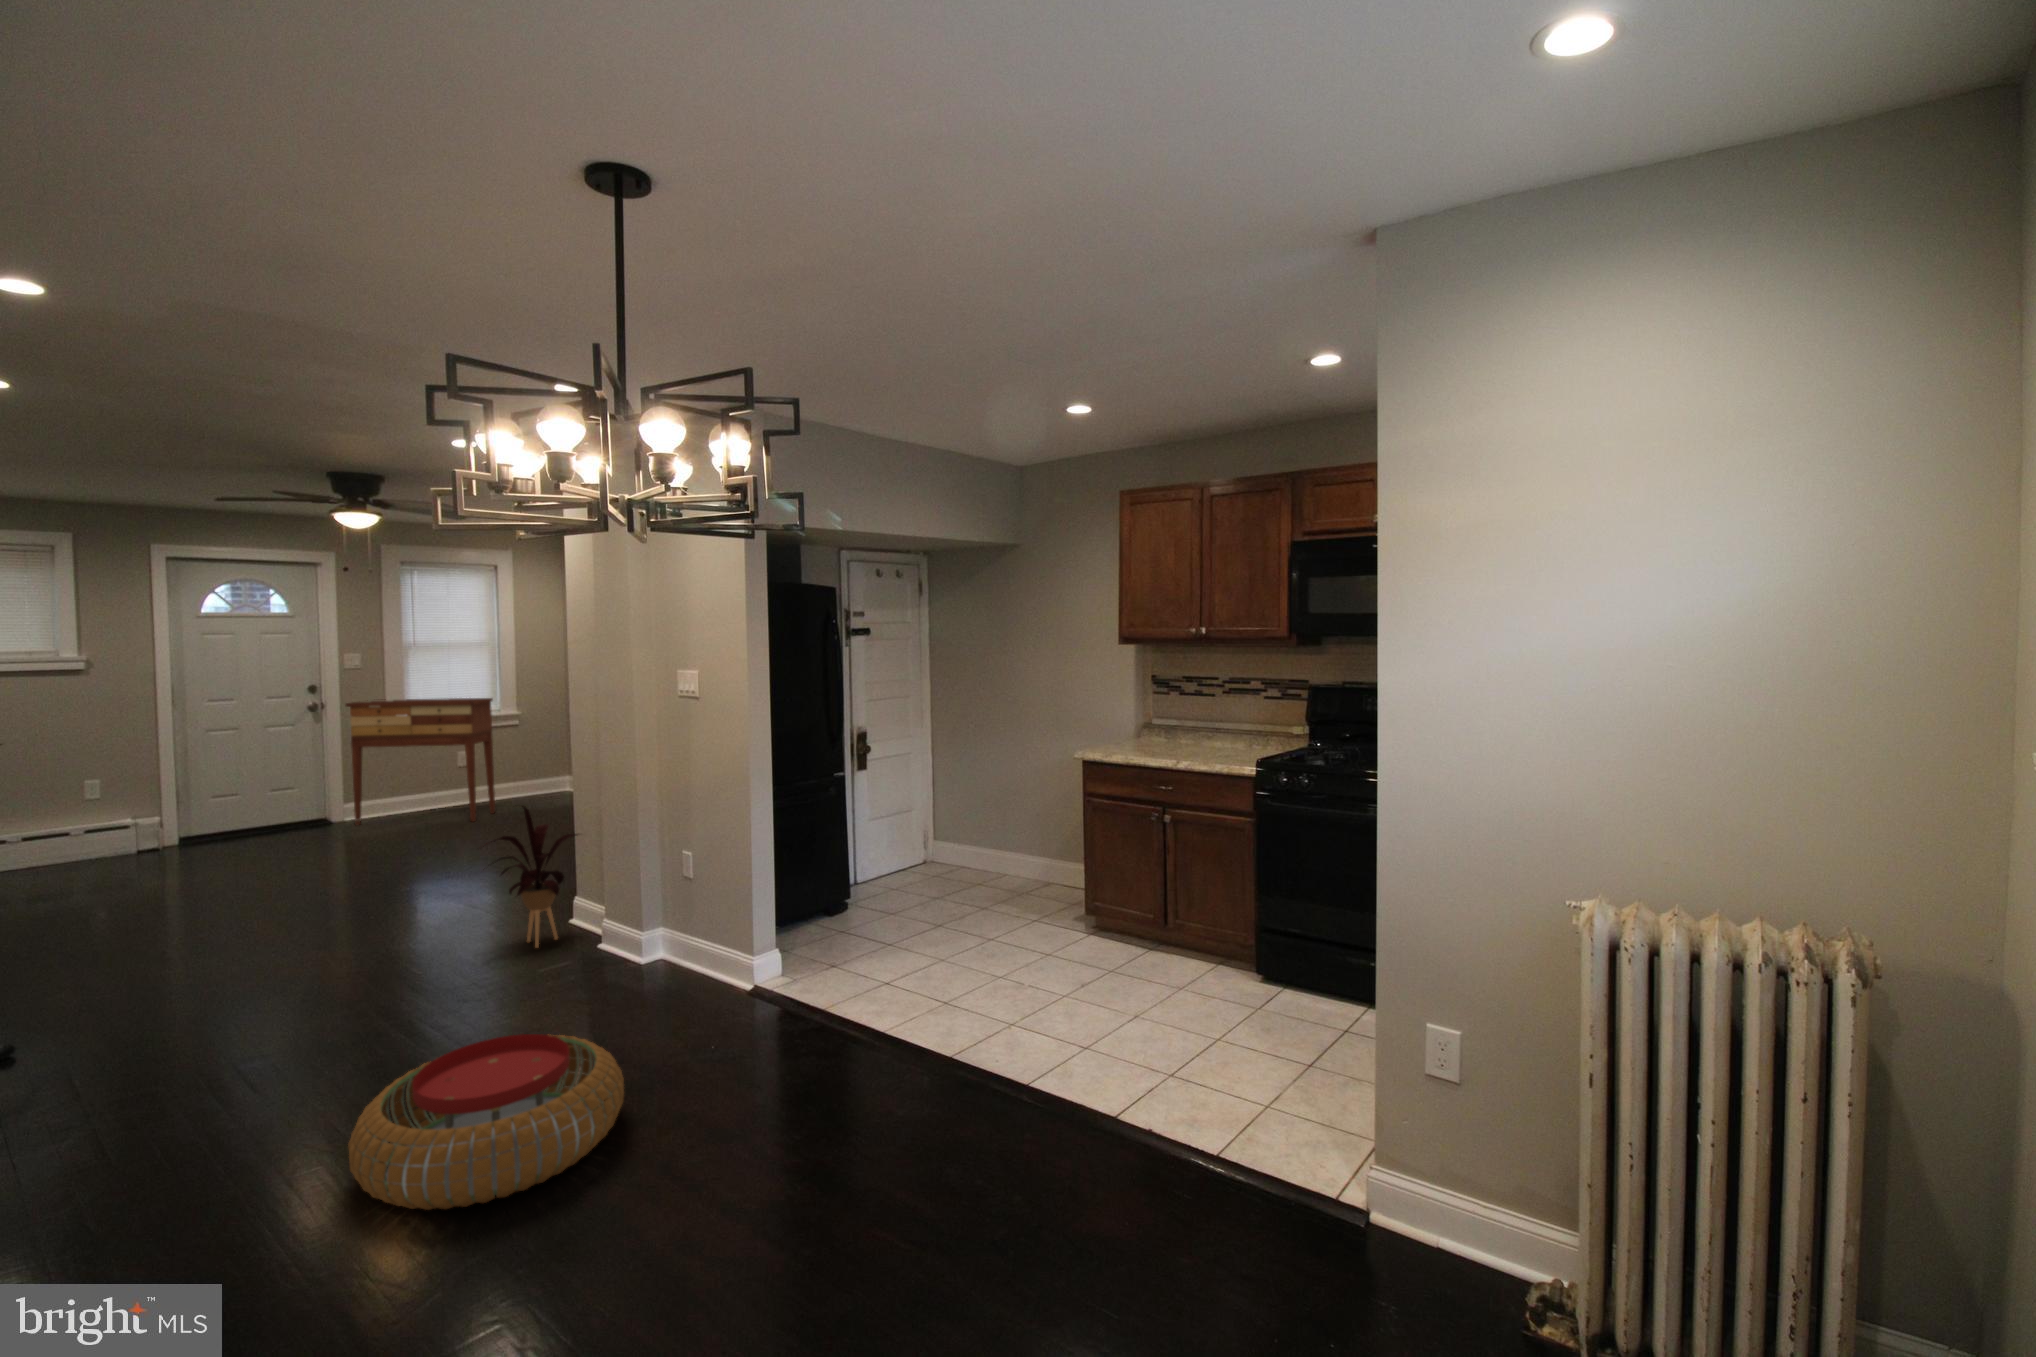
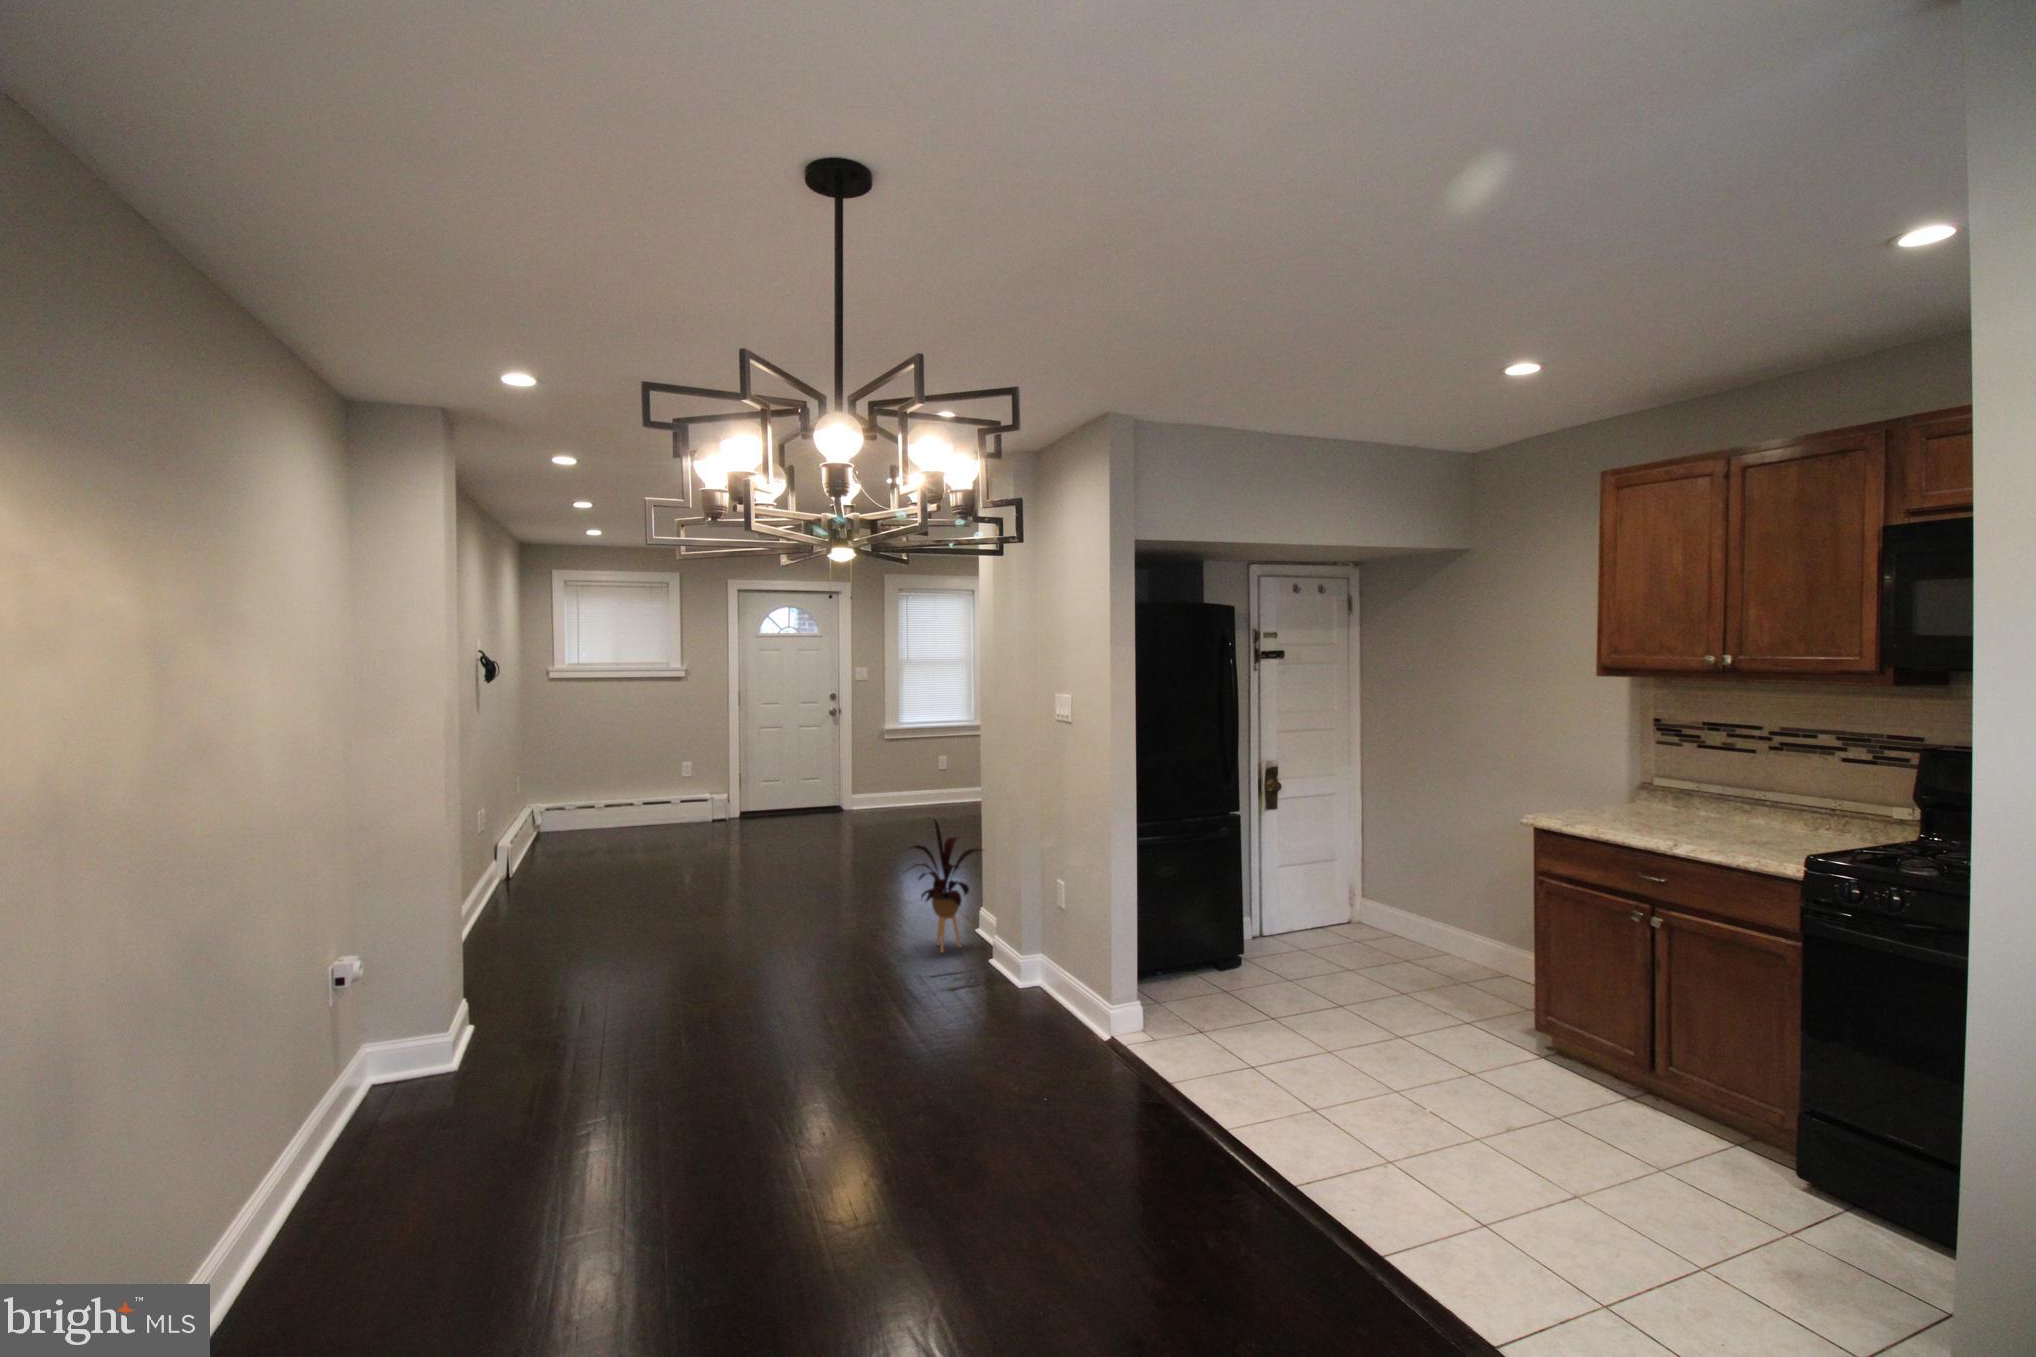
console table: present [345,698,495,825] -> none [850,707,958,821]
pouf: present [348,1034,624,1210] -> none [730,1040,950,1194]

